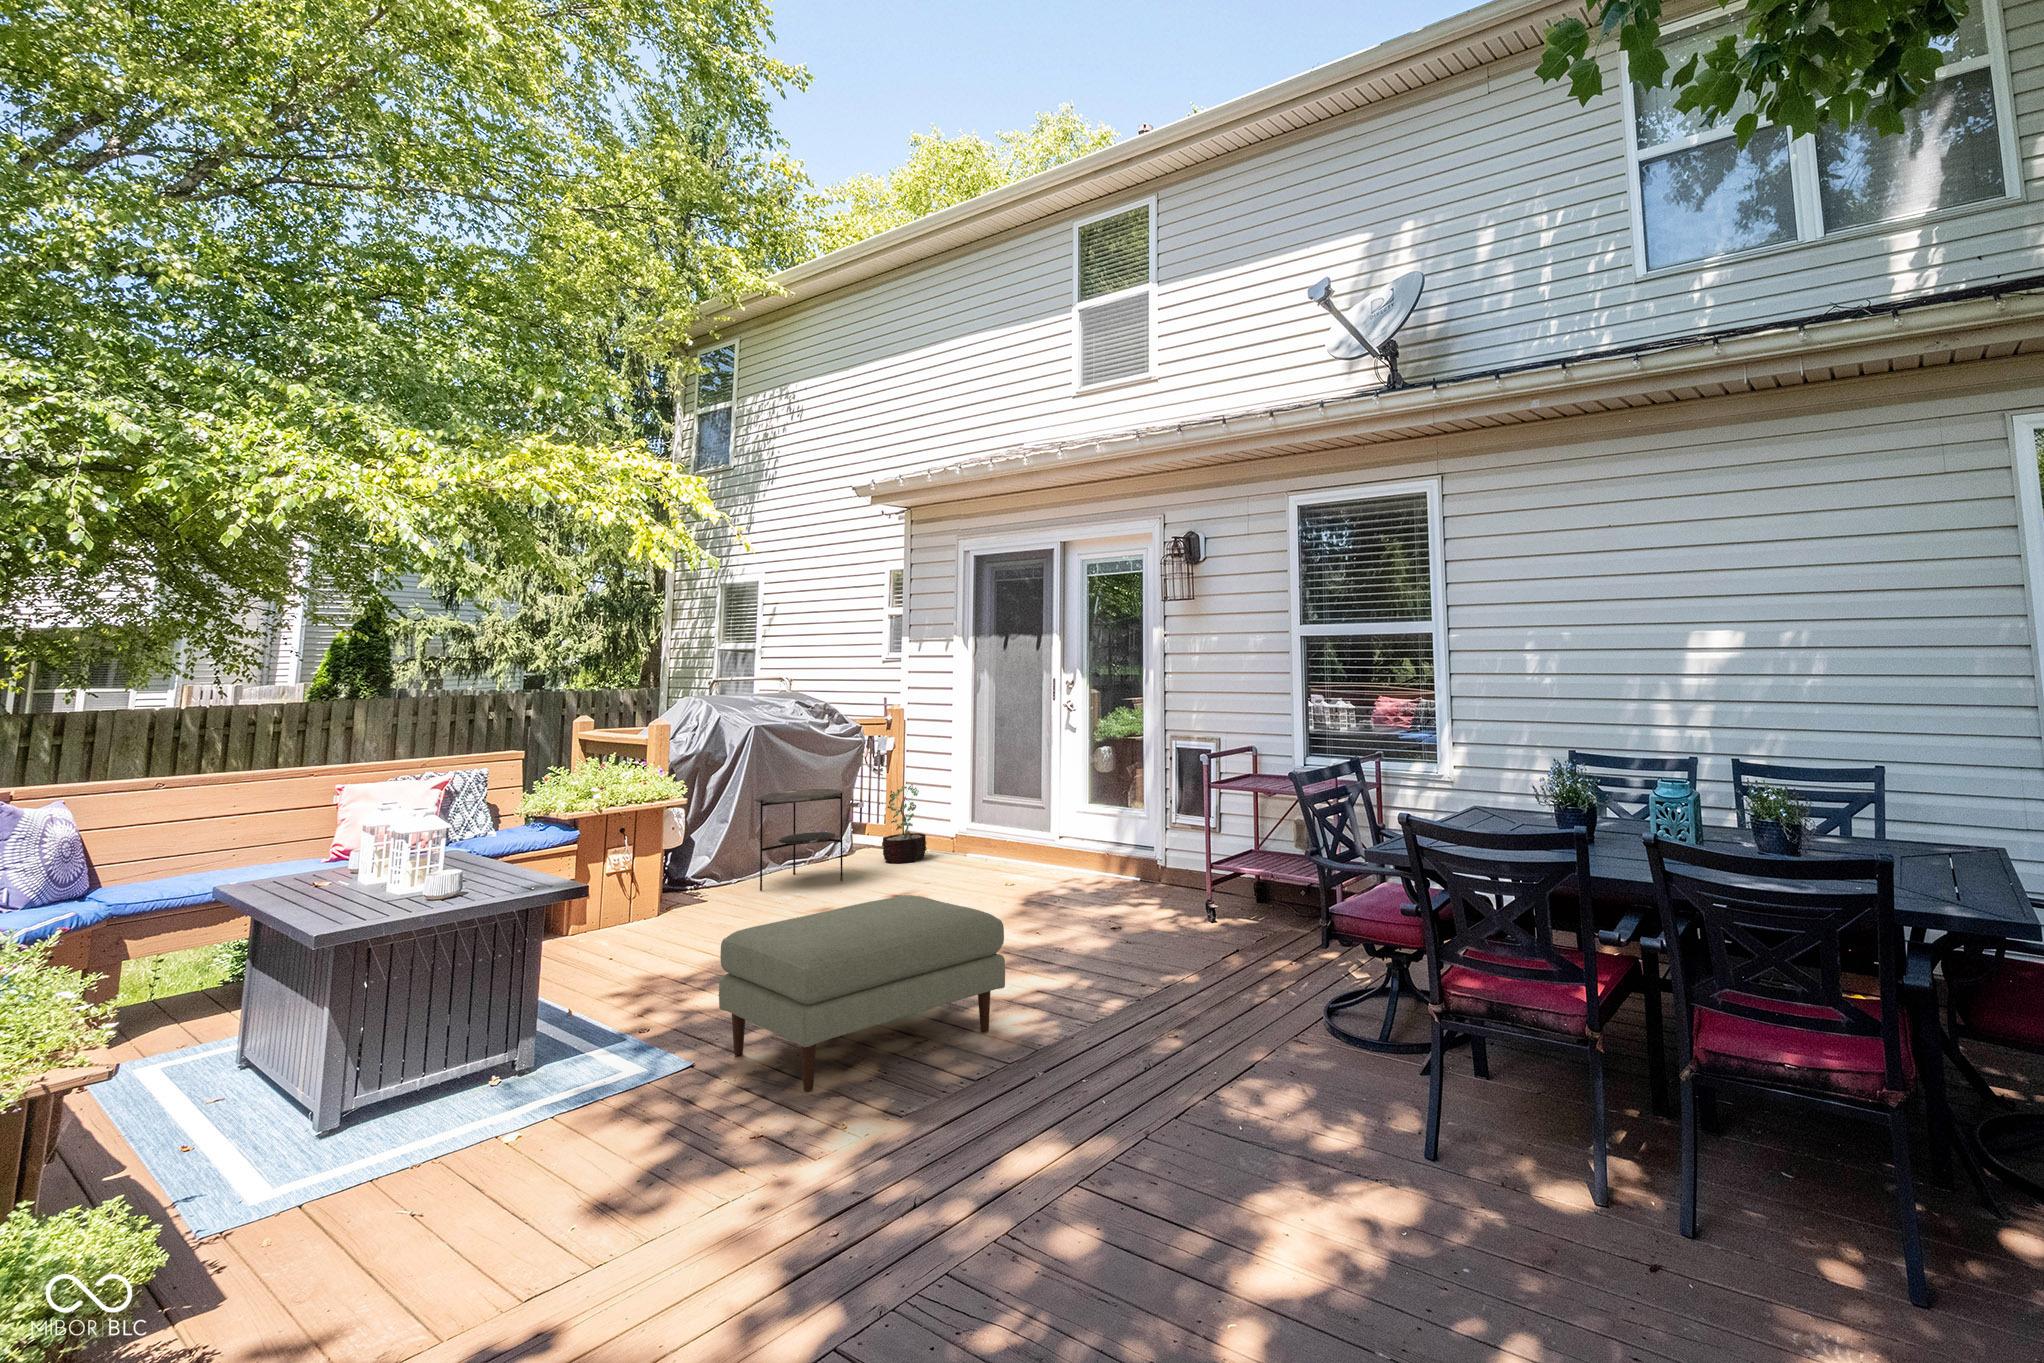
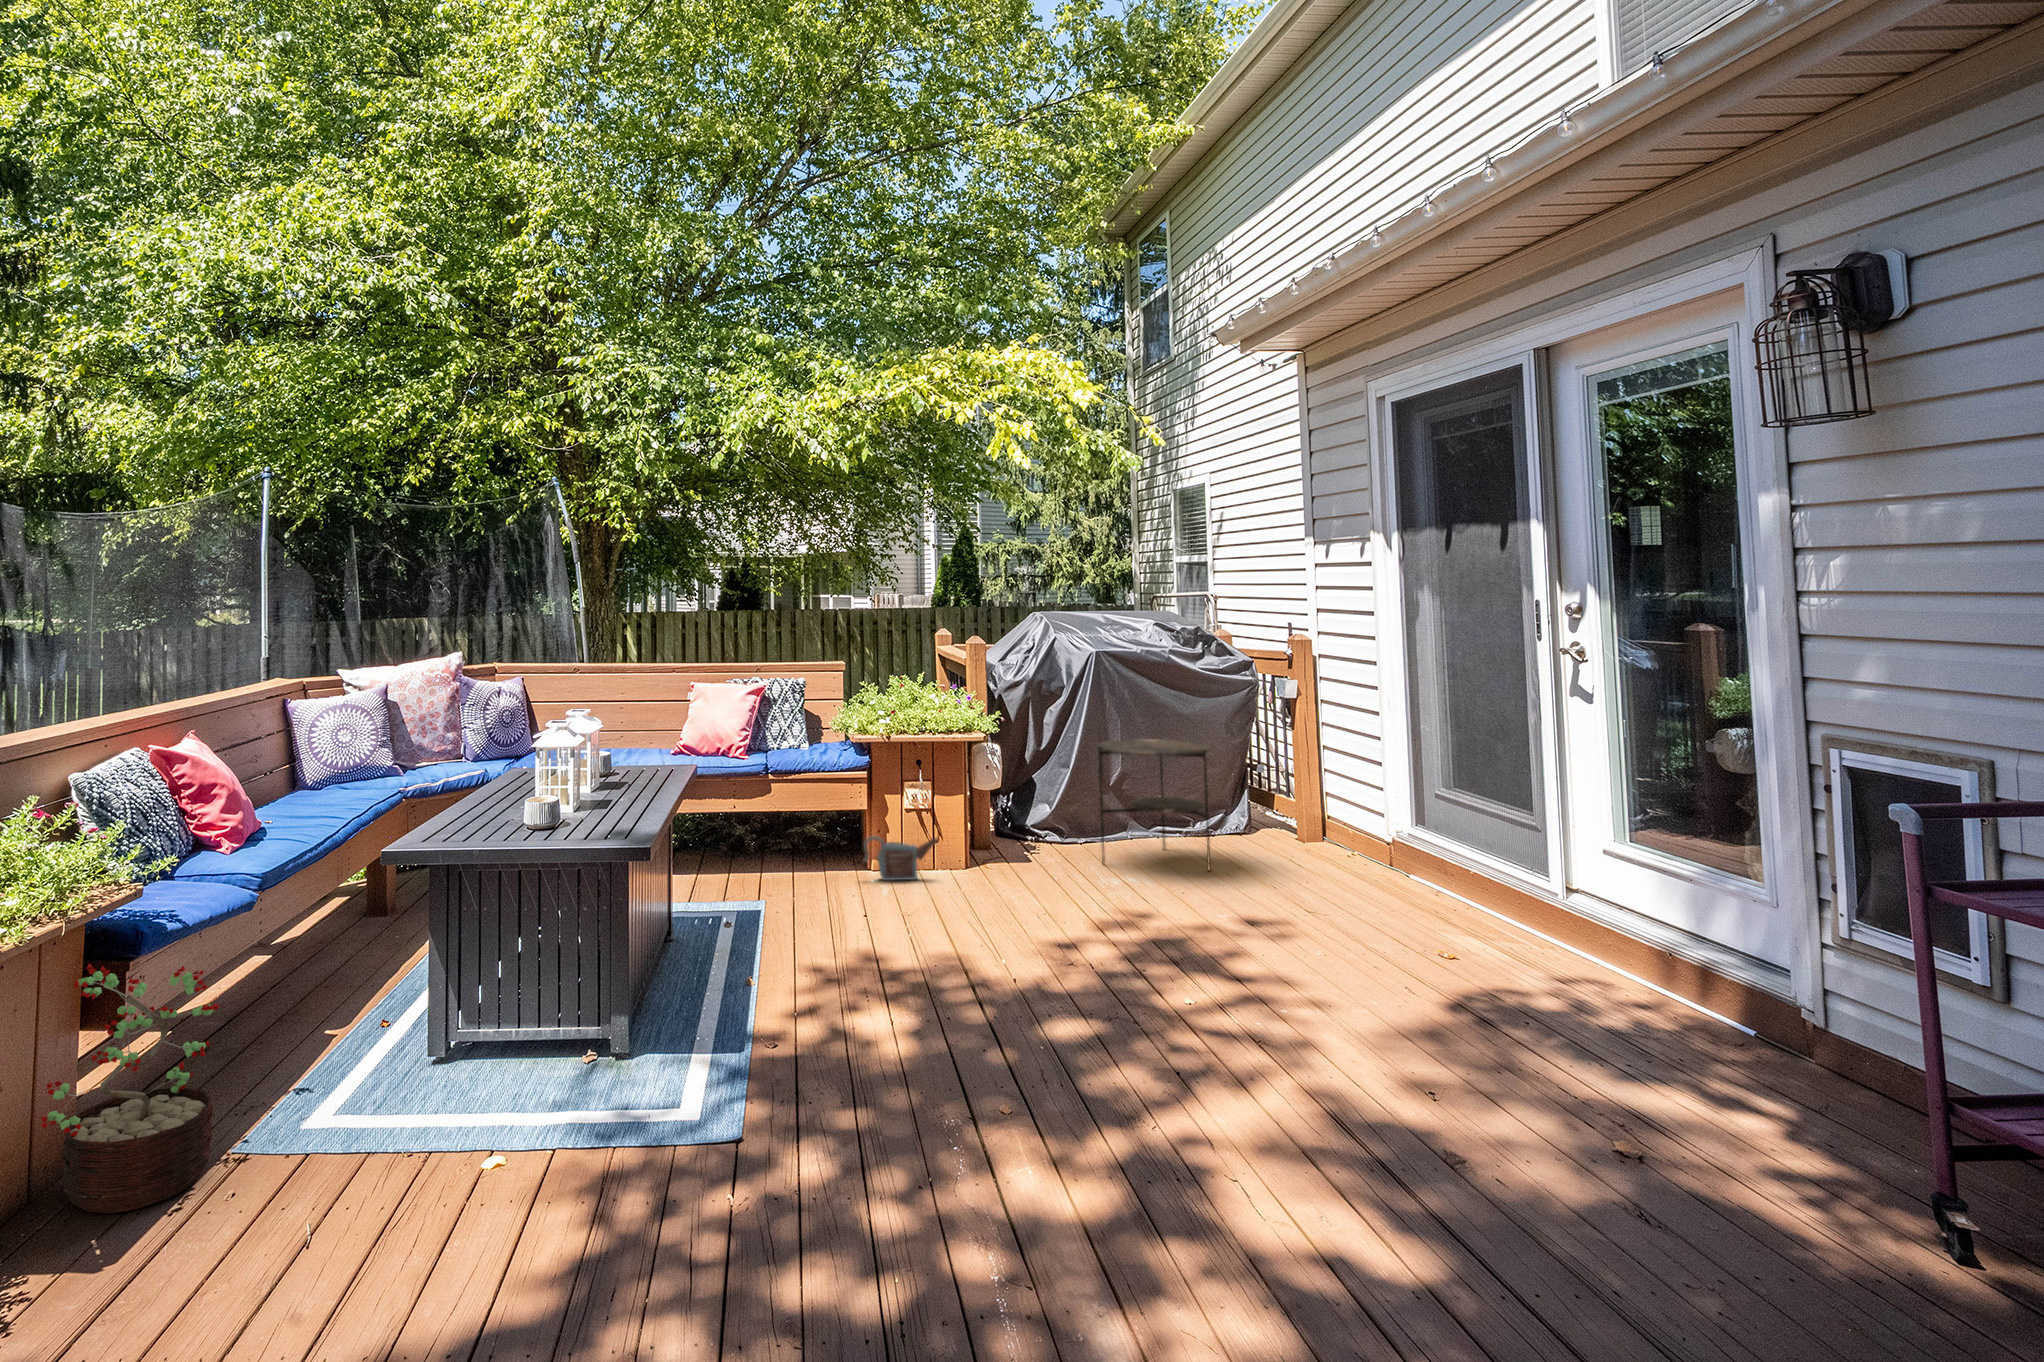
decorative plant: present [883,784,927,863] -> present [41,964,222,1213]
watering can: none [570,890,641,935] -> present [864,836,938,880]
ottoman: present [719,895,1005,1091] -> none [710,946,1157,1287]

